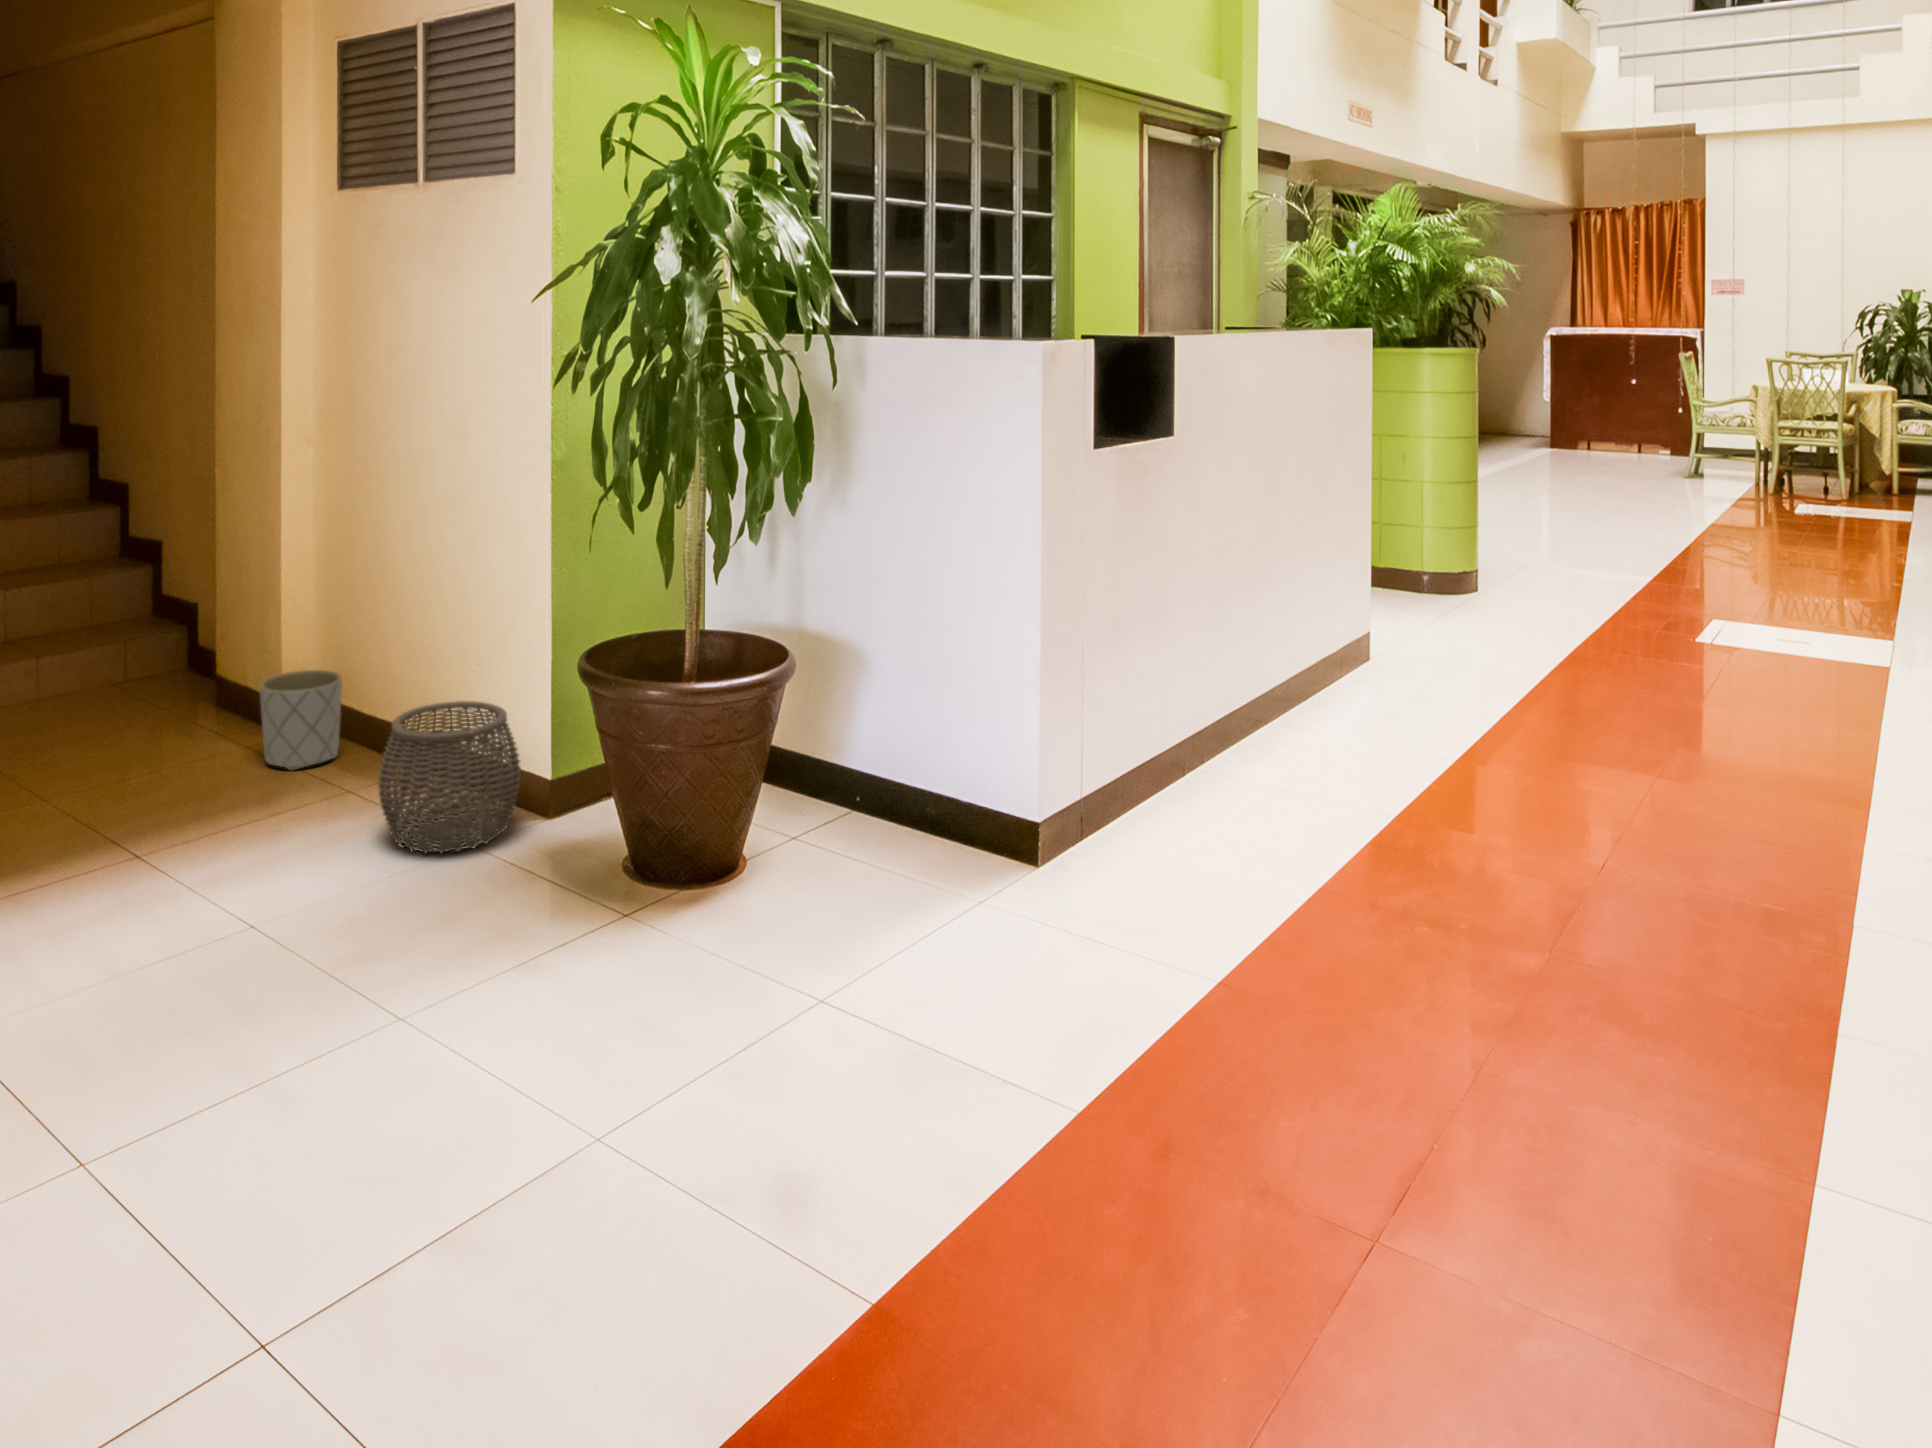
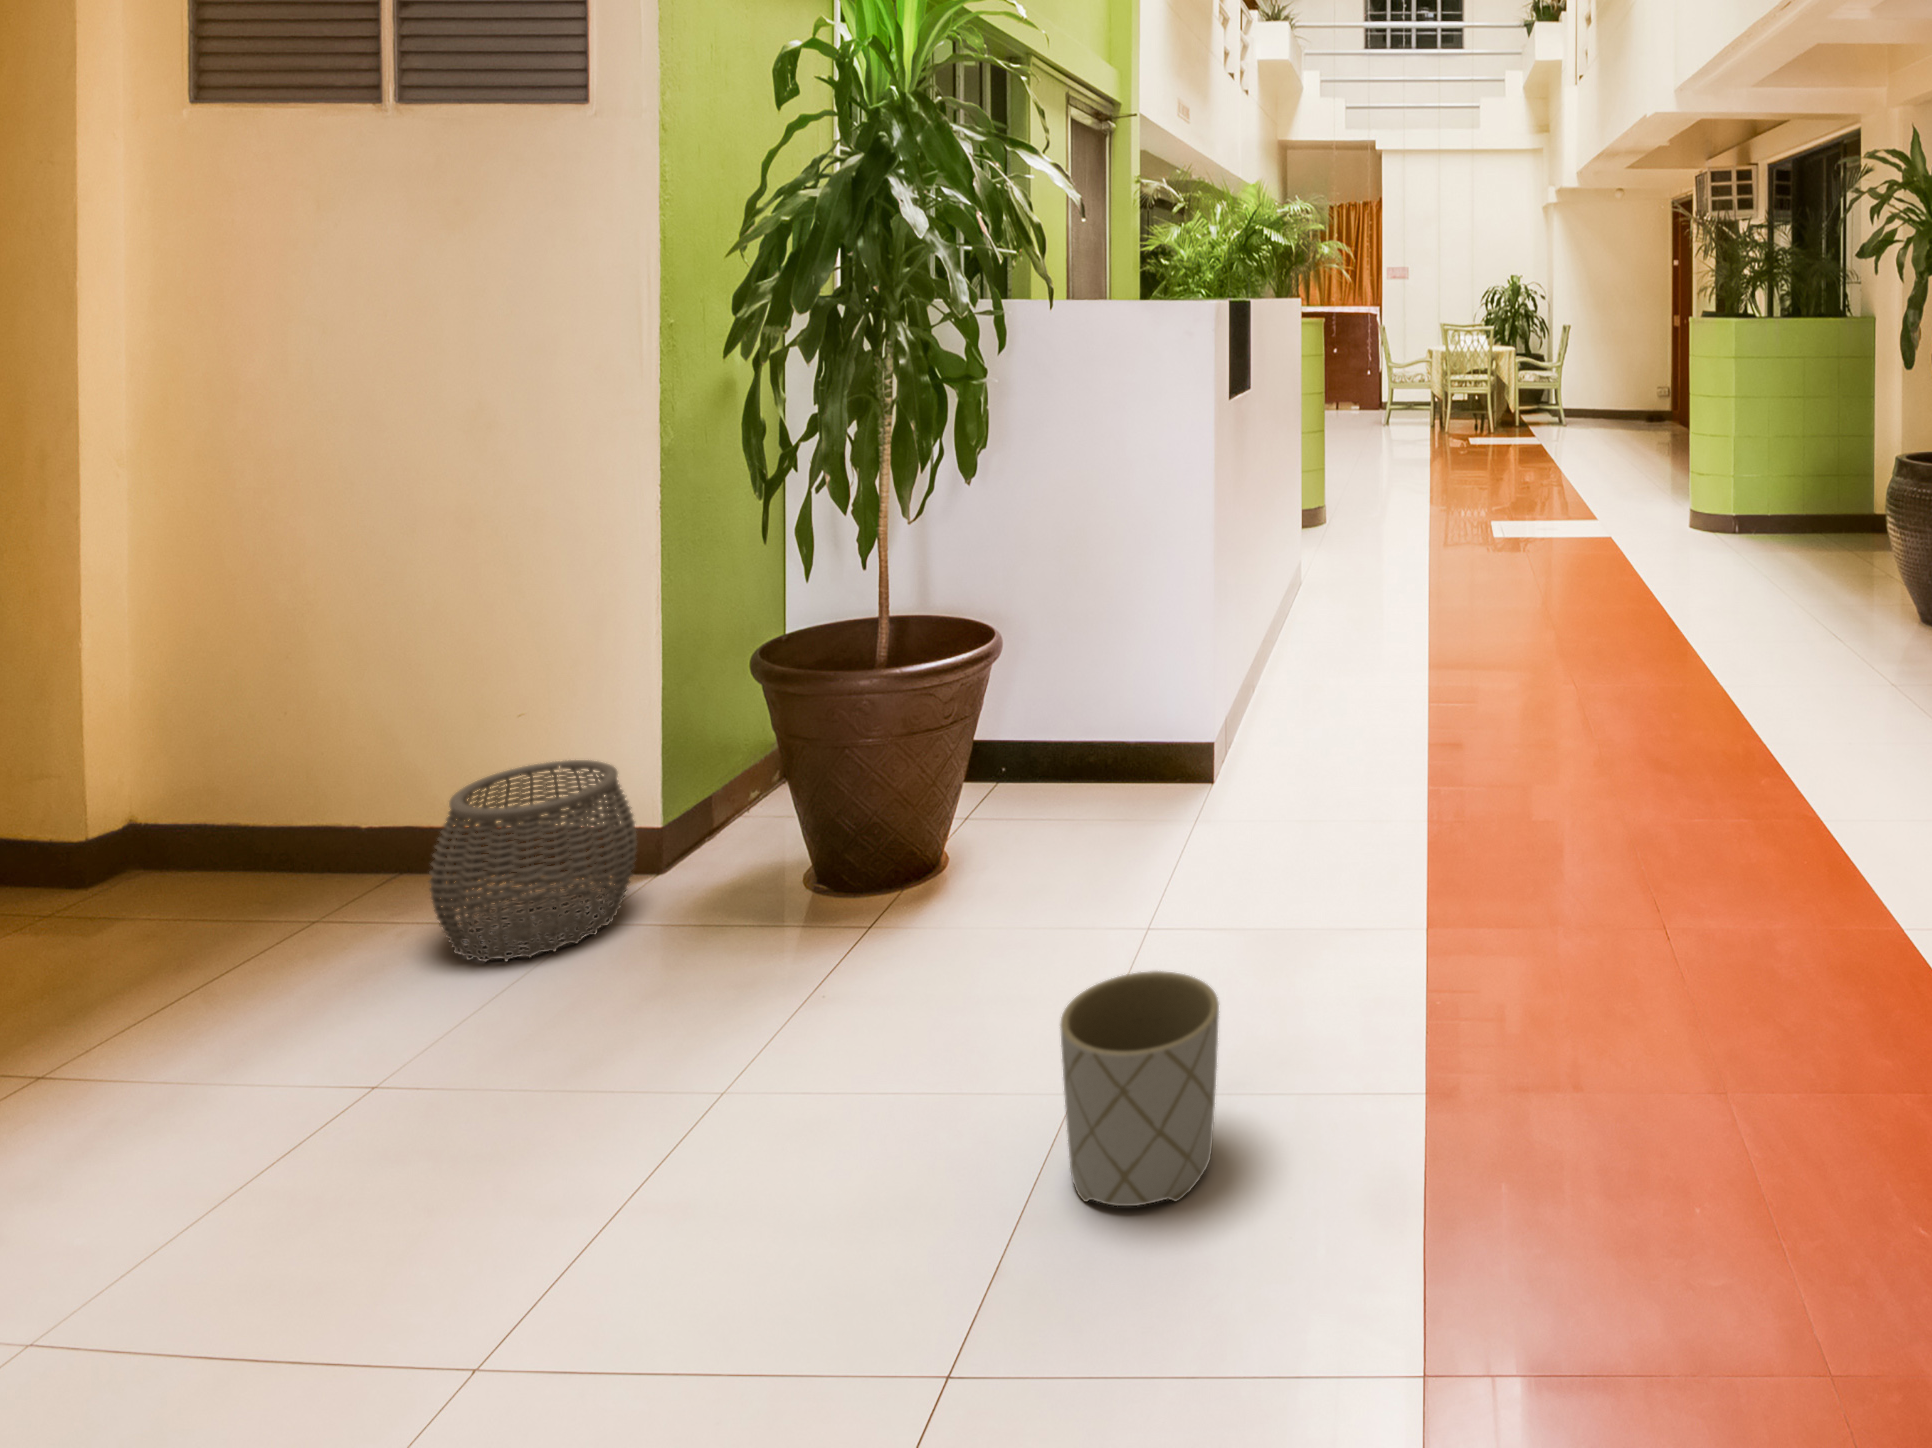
planter: present [260,670,342,770] -> present [1060,971,1219,1206]

